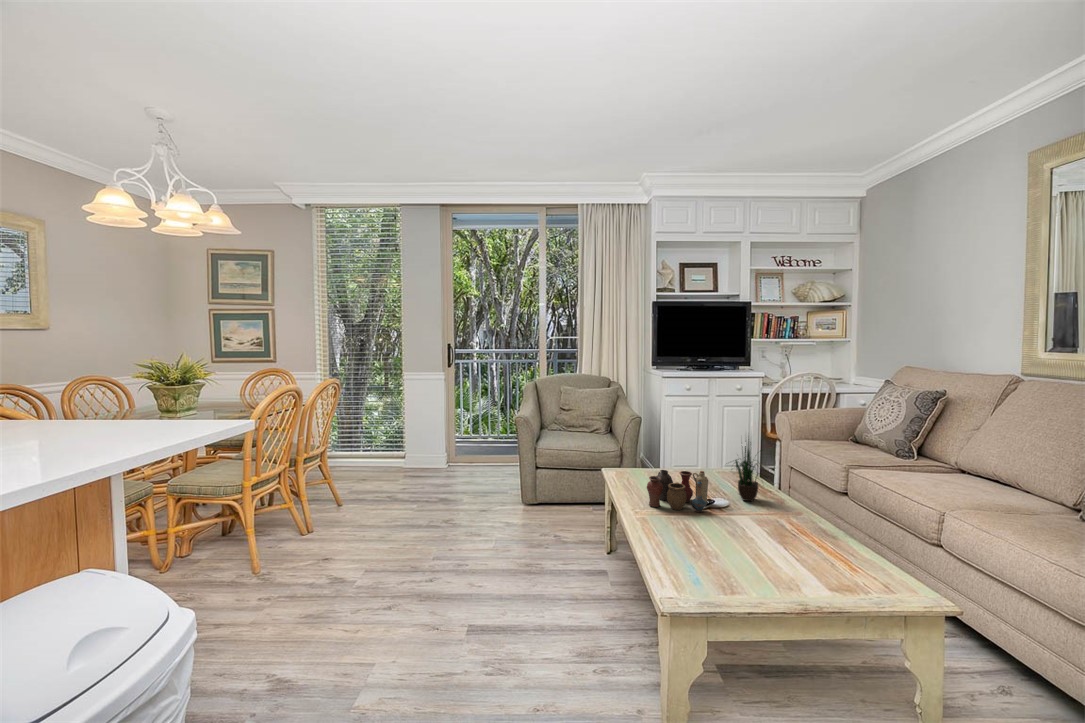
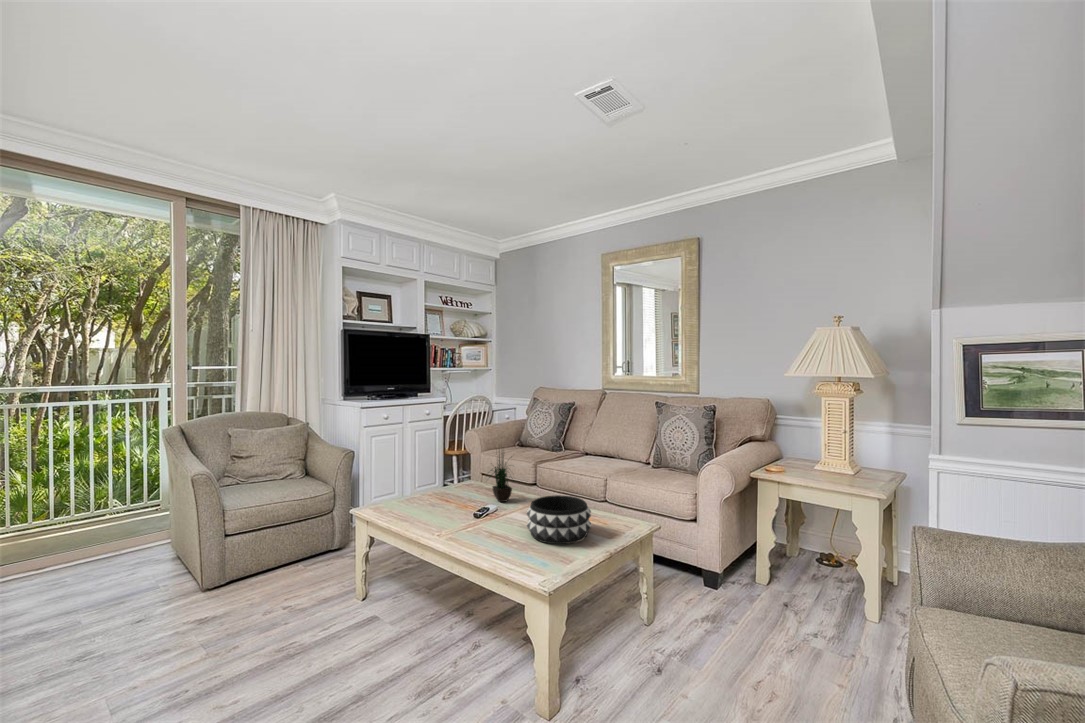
vase: present [647,470,708,512] -> none [434,483,487,526]
decorative bowl: none [719,506,811,575] -> present [526,495,591,544]

